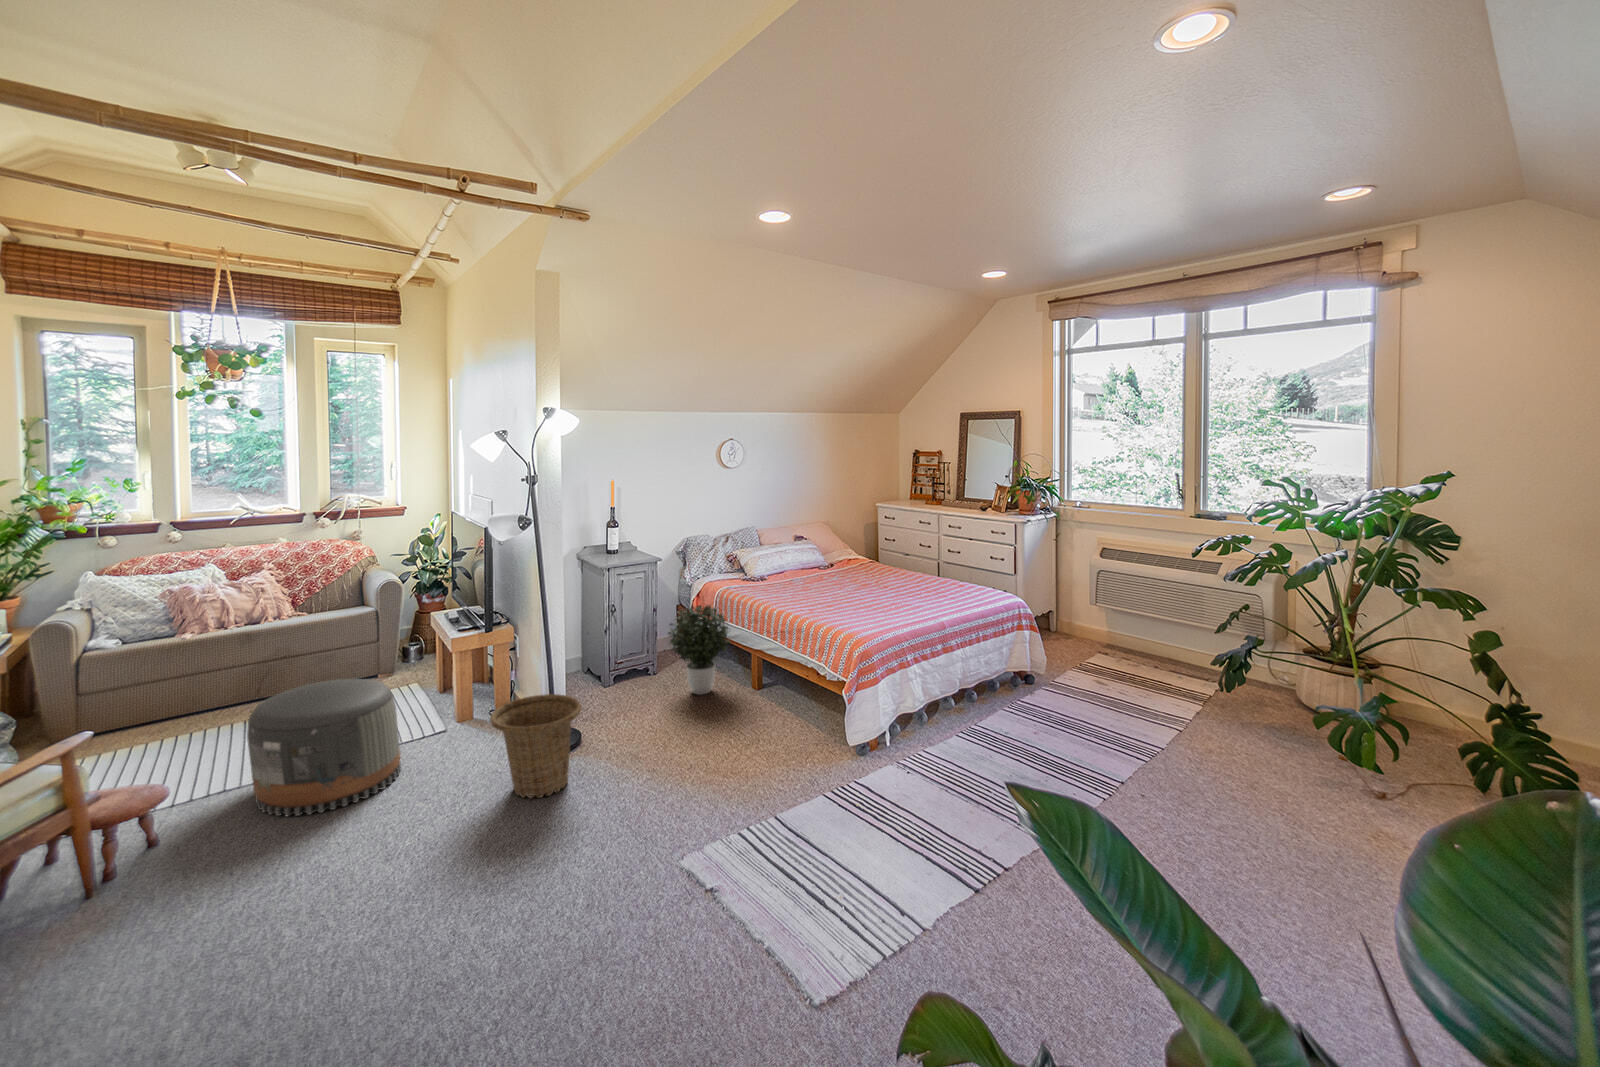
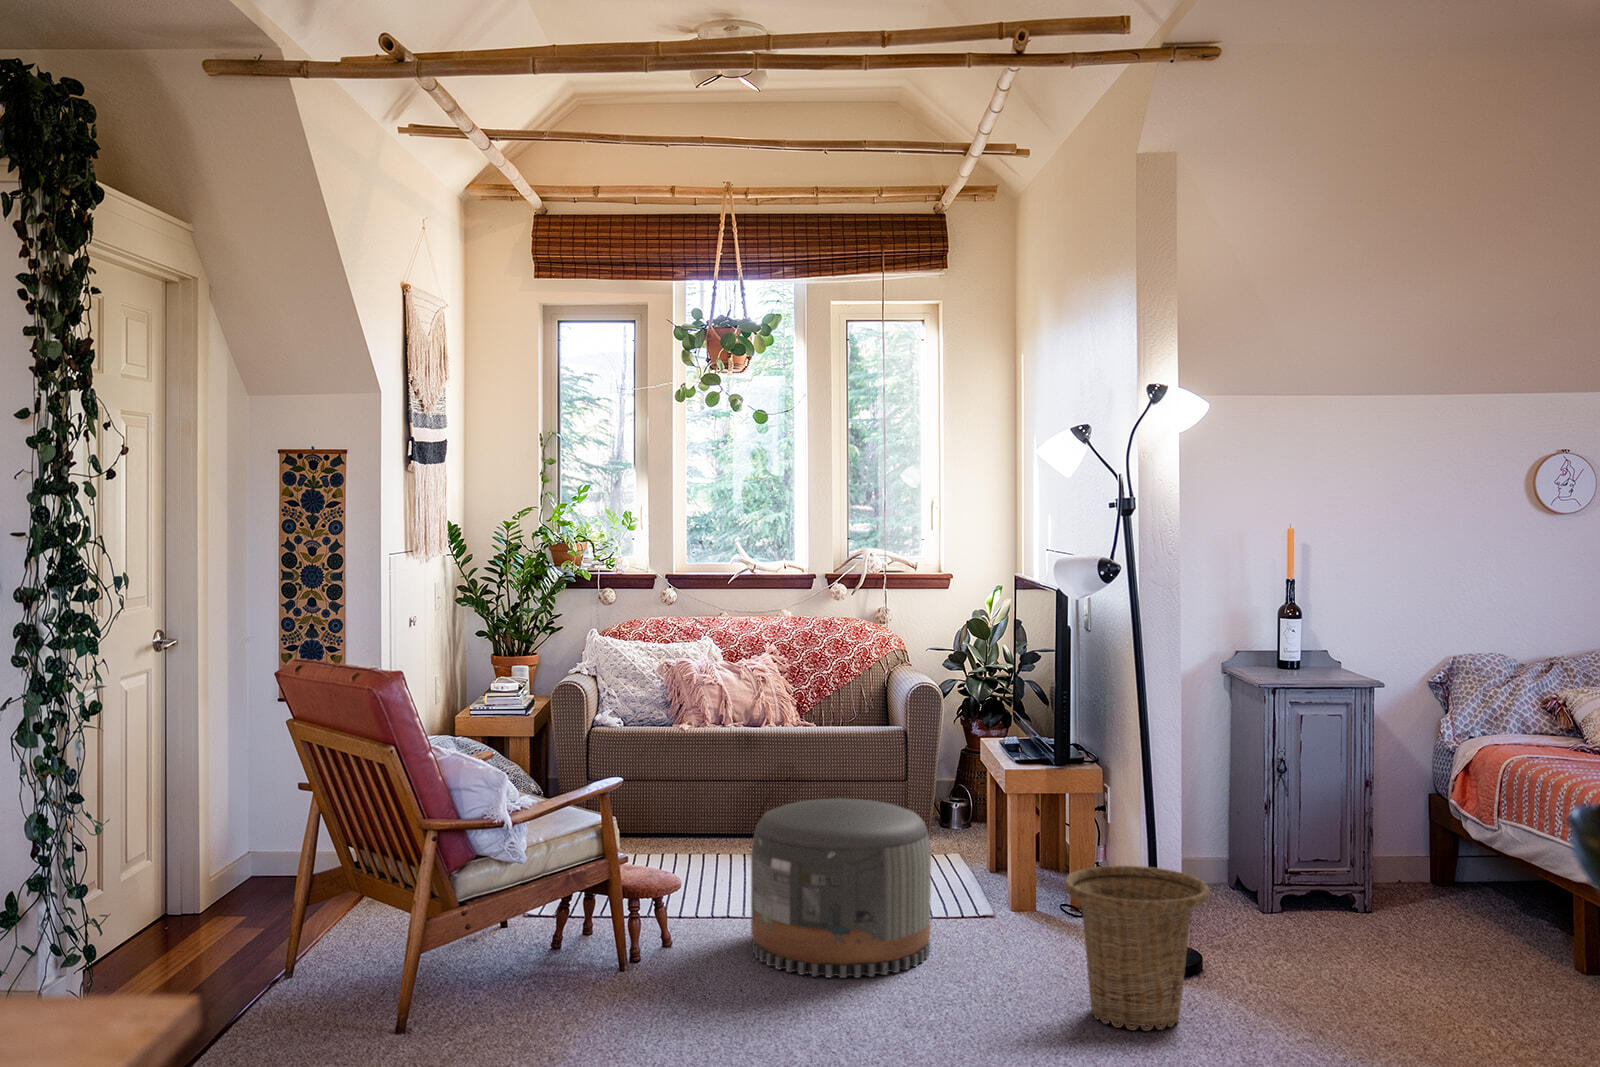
potted plant: present [669,605,731,695] -> none [1385,770,1524,953]

